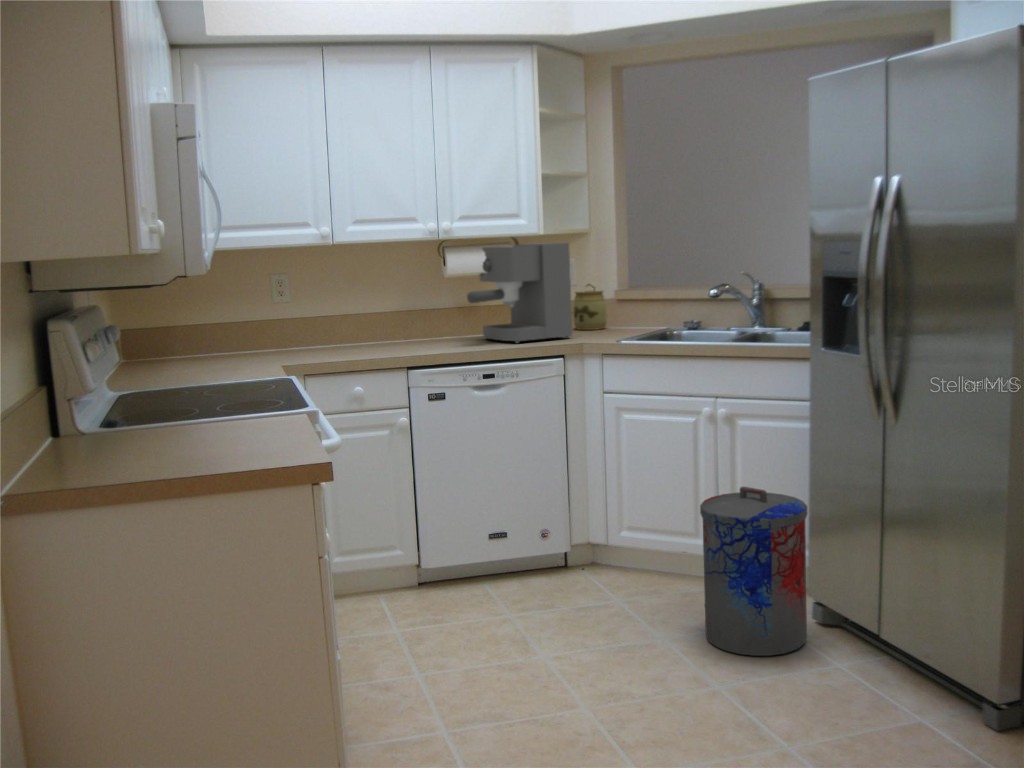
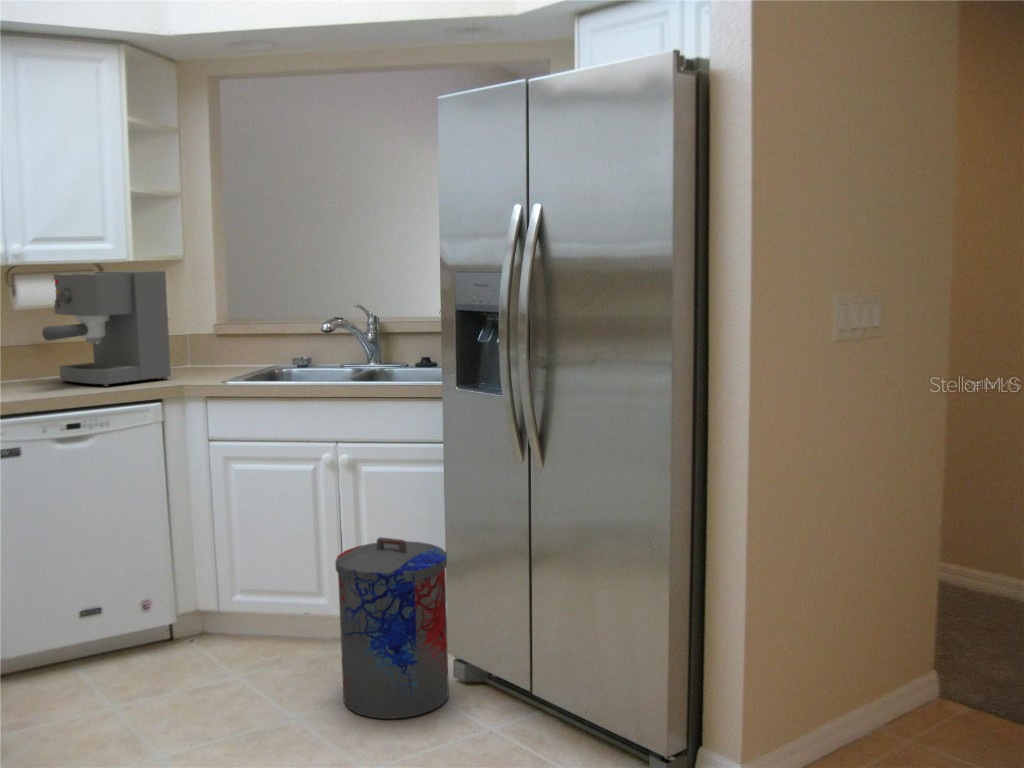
jar: present [572,284,607,330] -> none [165,316,206,369]

